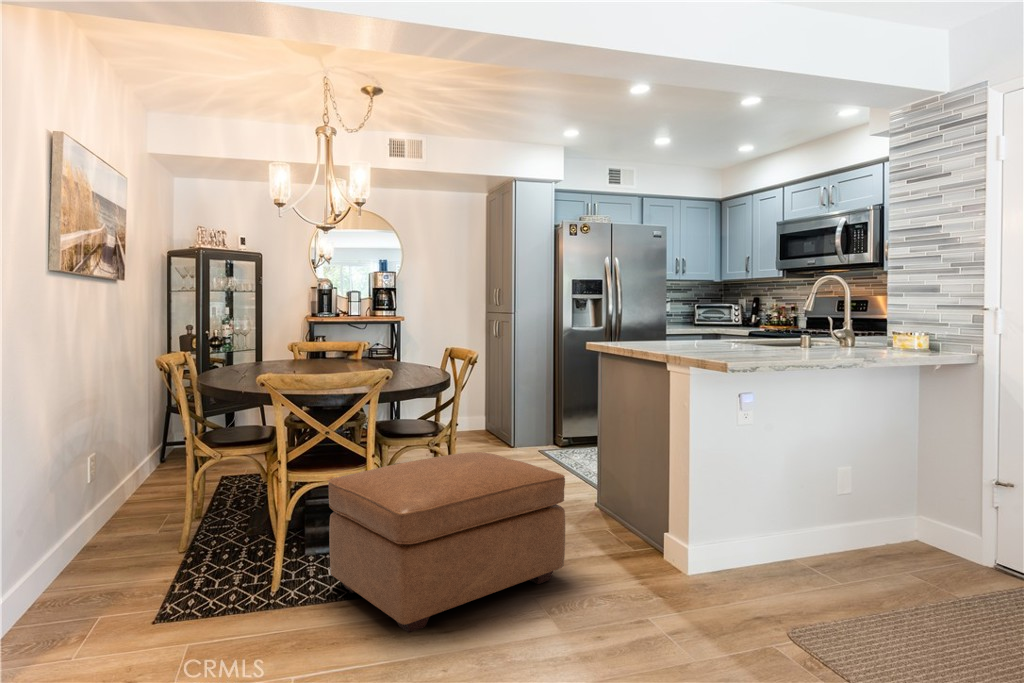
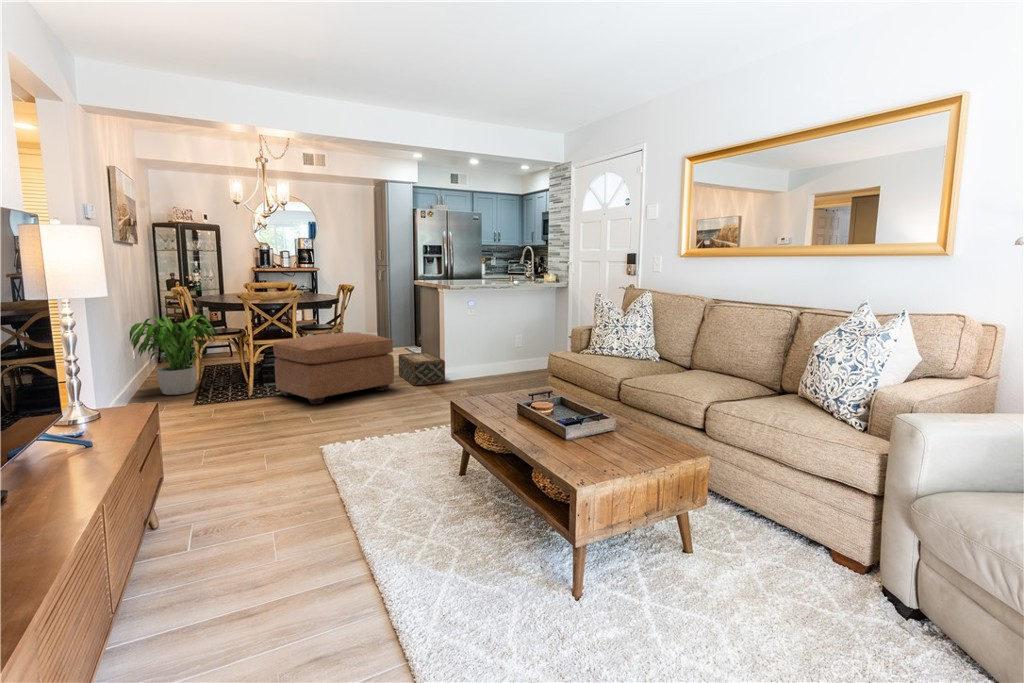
potted plant: none [63,411,233,572] -> present [130,315,218,395]
woven basket: none [556,484,661,567] -> present [399,352,445,385]

